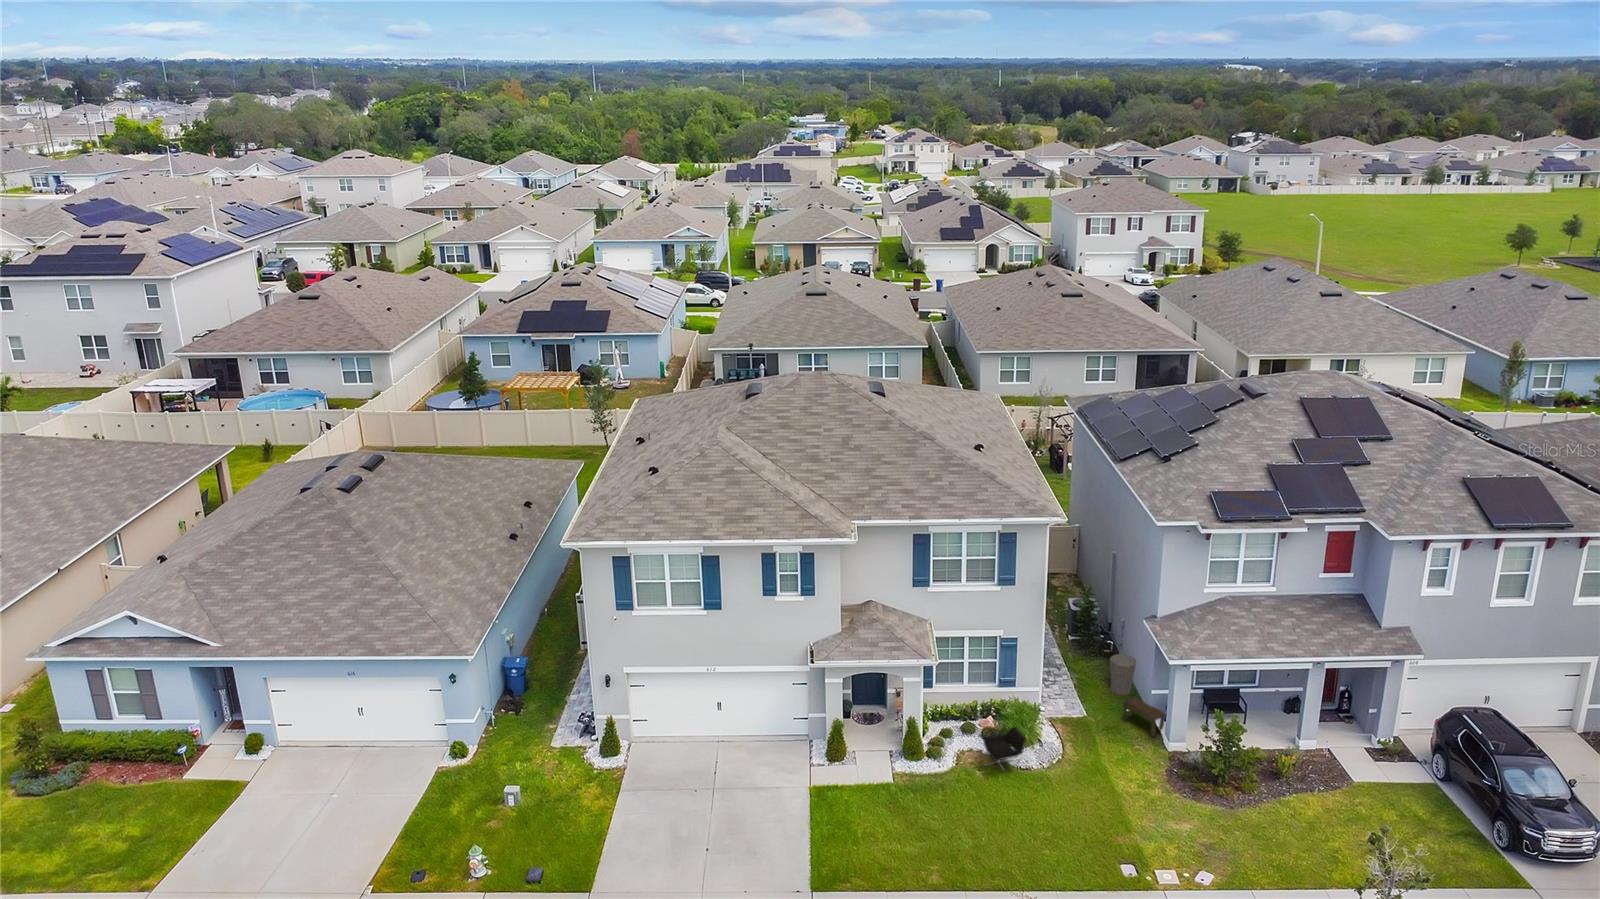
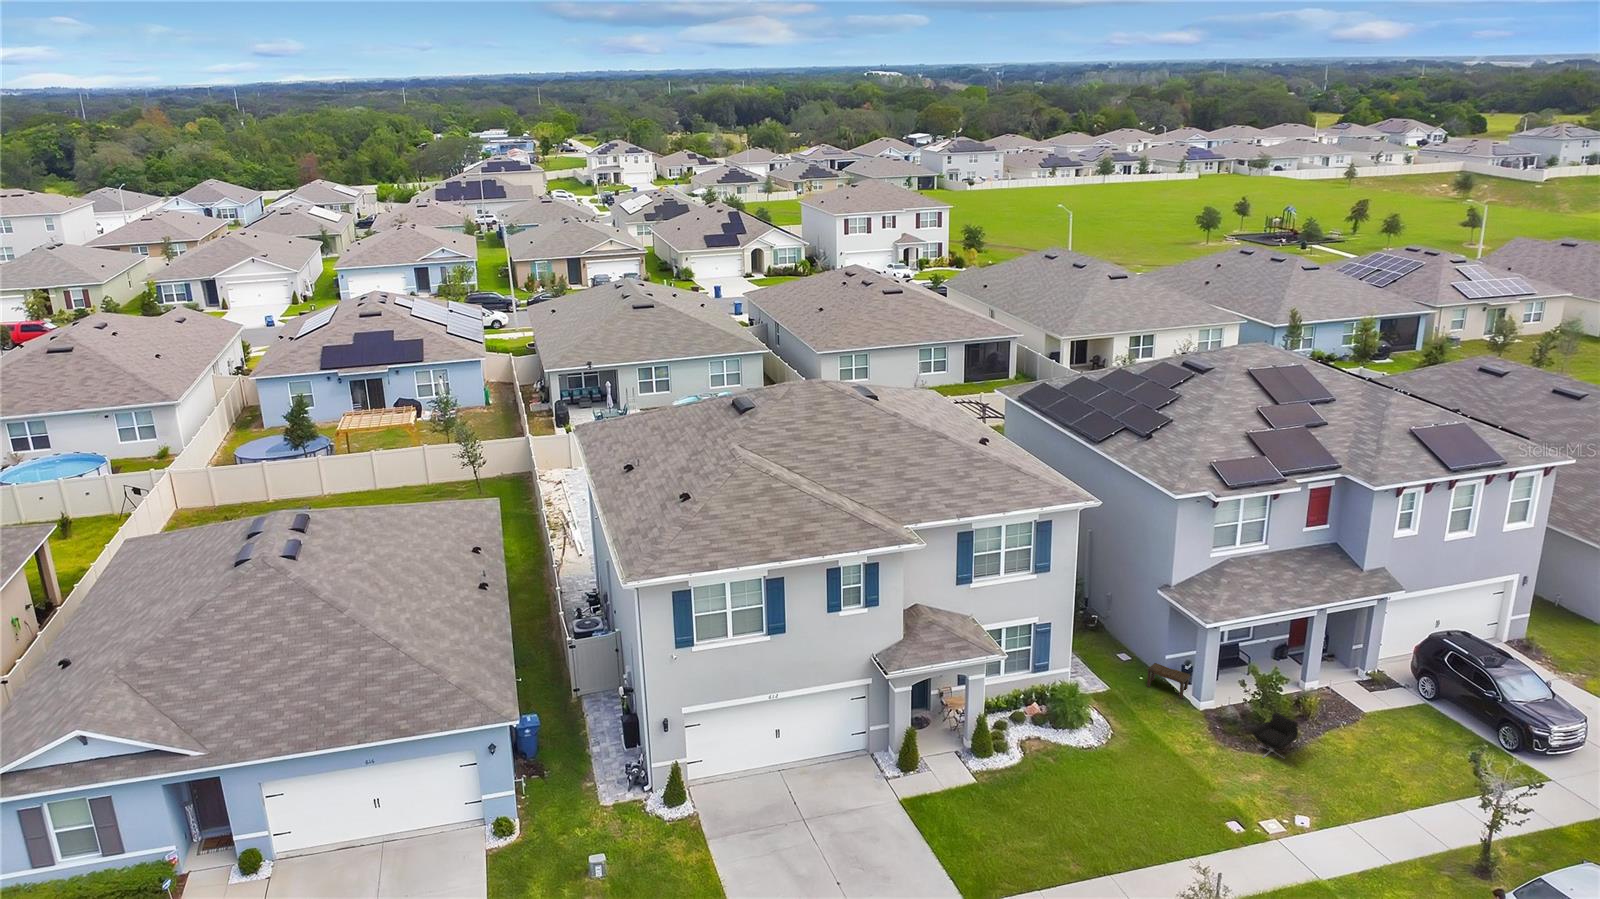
trash can: present [1110,654,1136,695] -> none [1120,624,1144,663]
lounge chair: present [983,727,1025,770] -> present [1252,713,1298,757]

